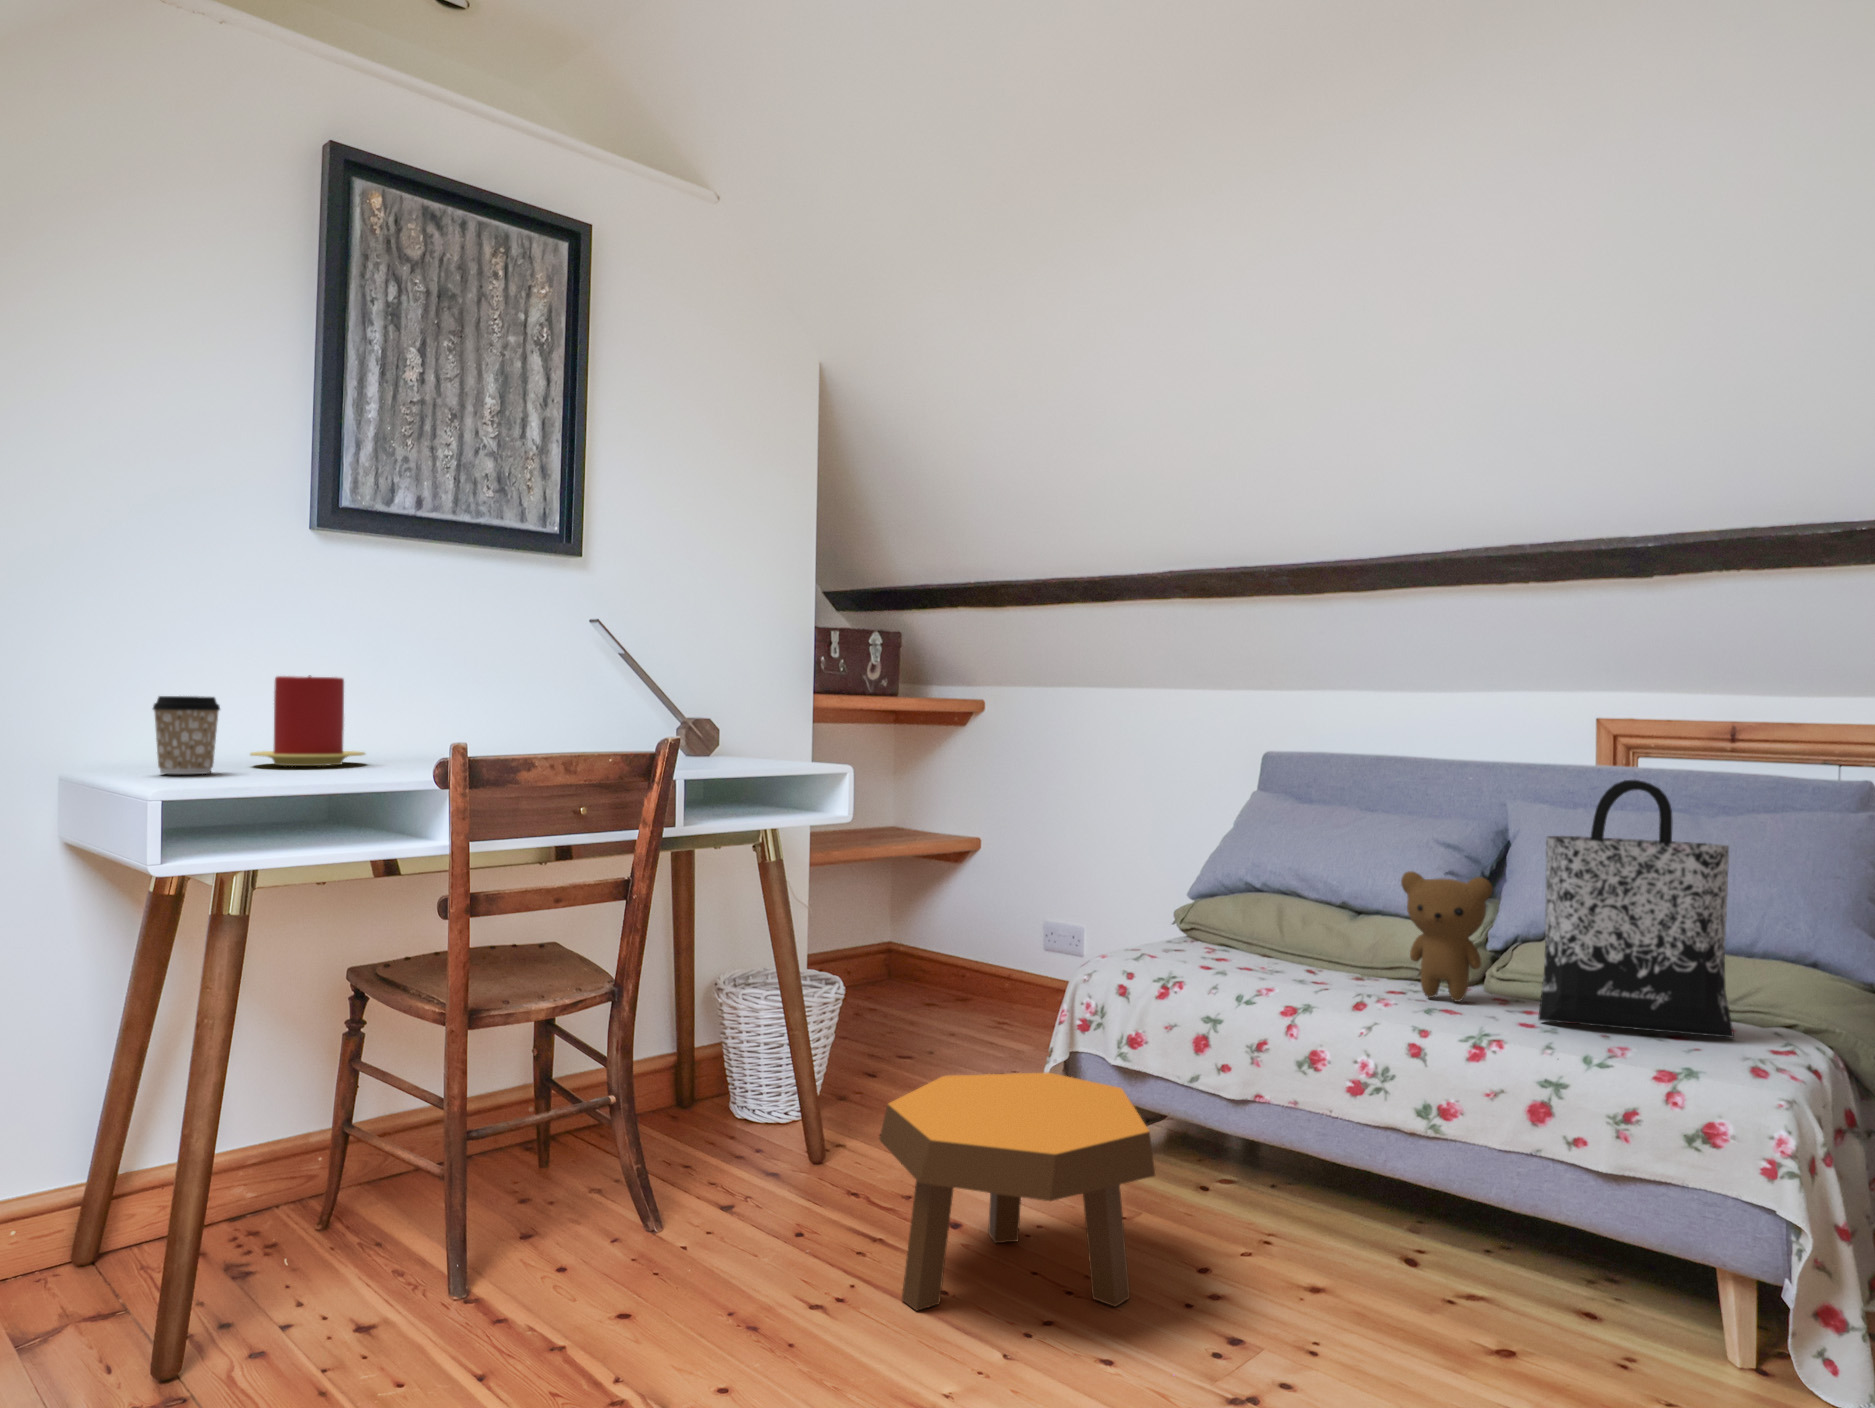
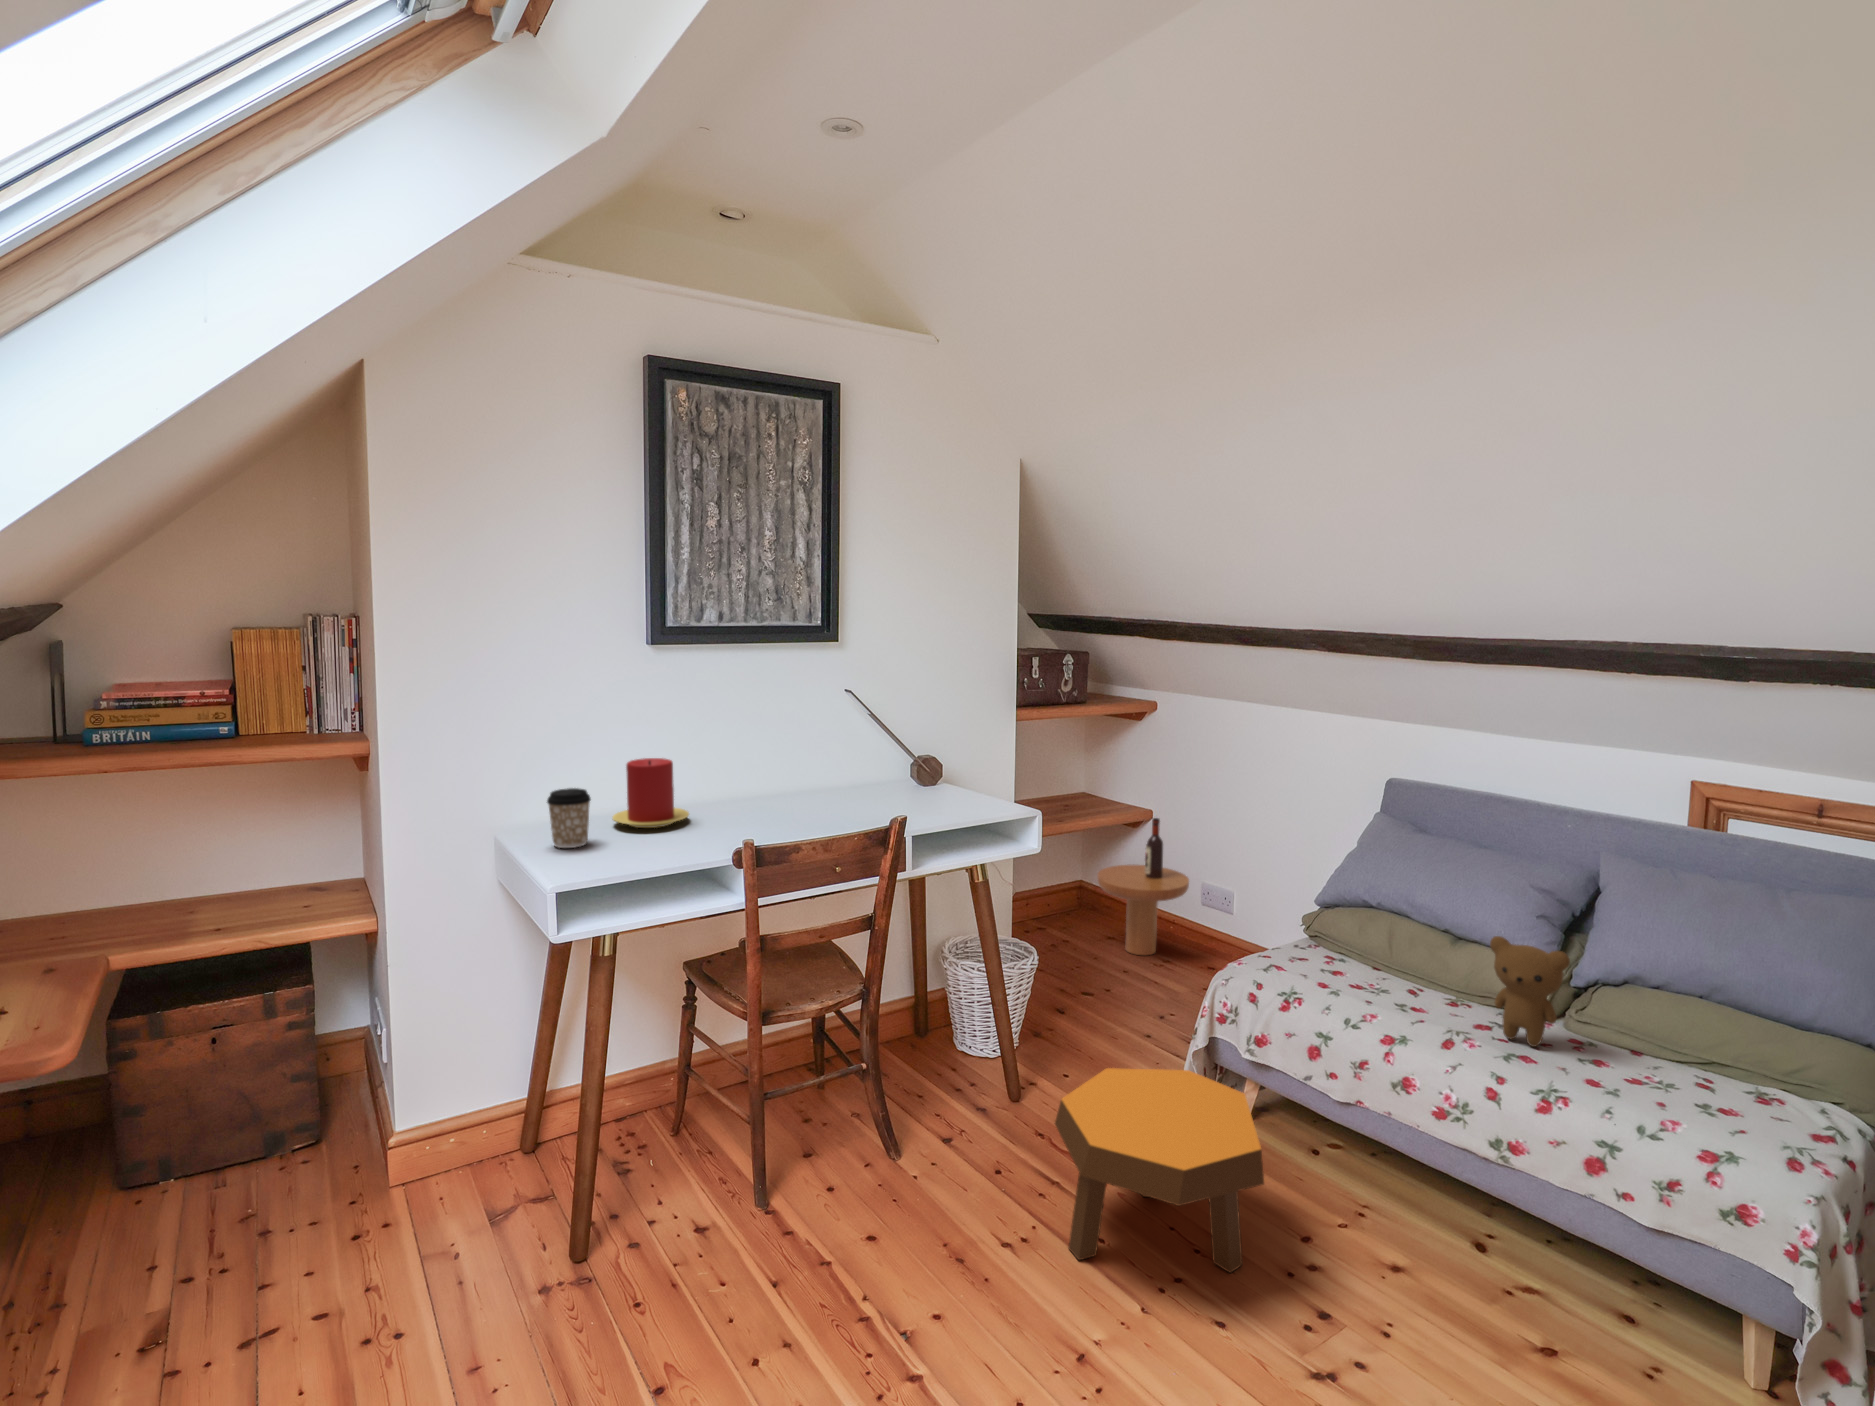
tote bag: present [1538,780,1734,1038] -> none [1602,892,1790,1119]
side table: none [912,842,1027,1020] -> present [1097,818,1189,955]

